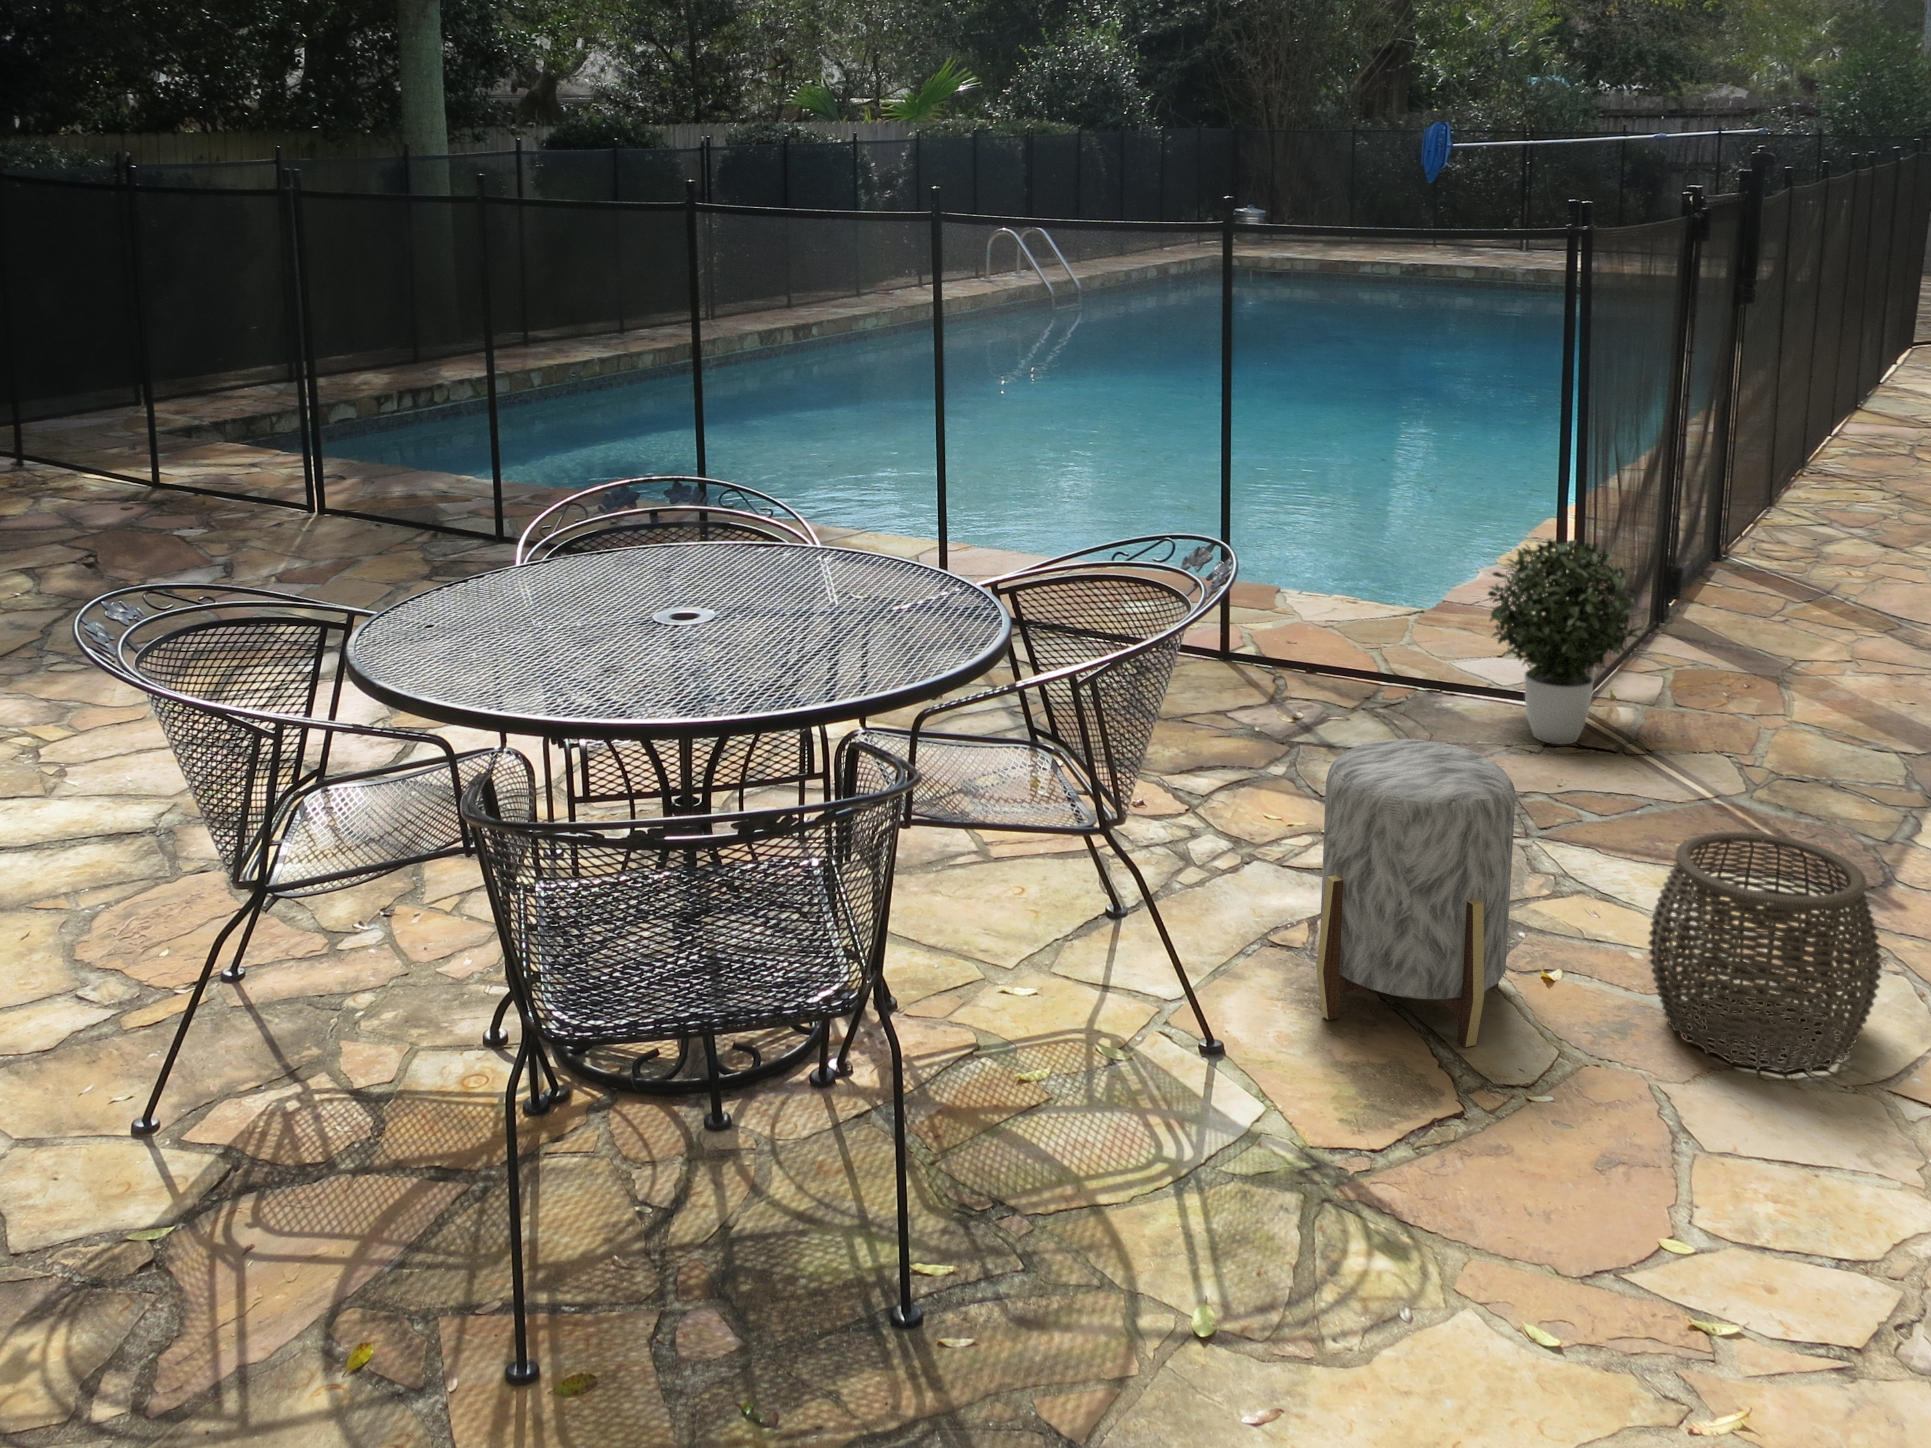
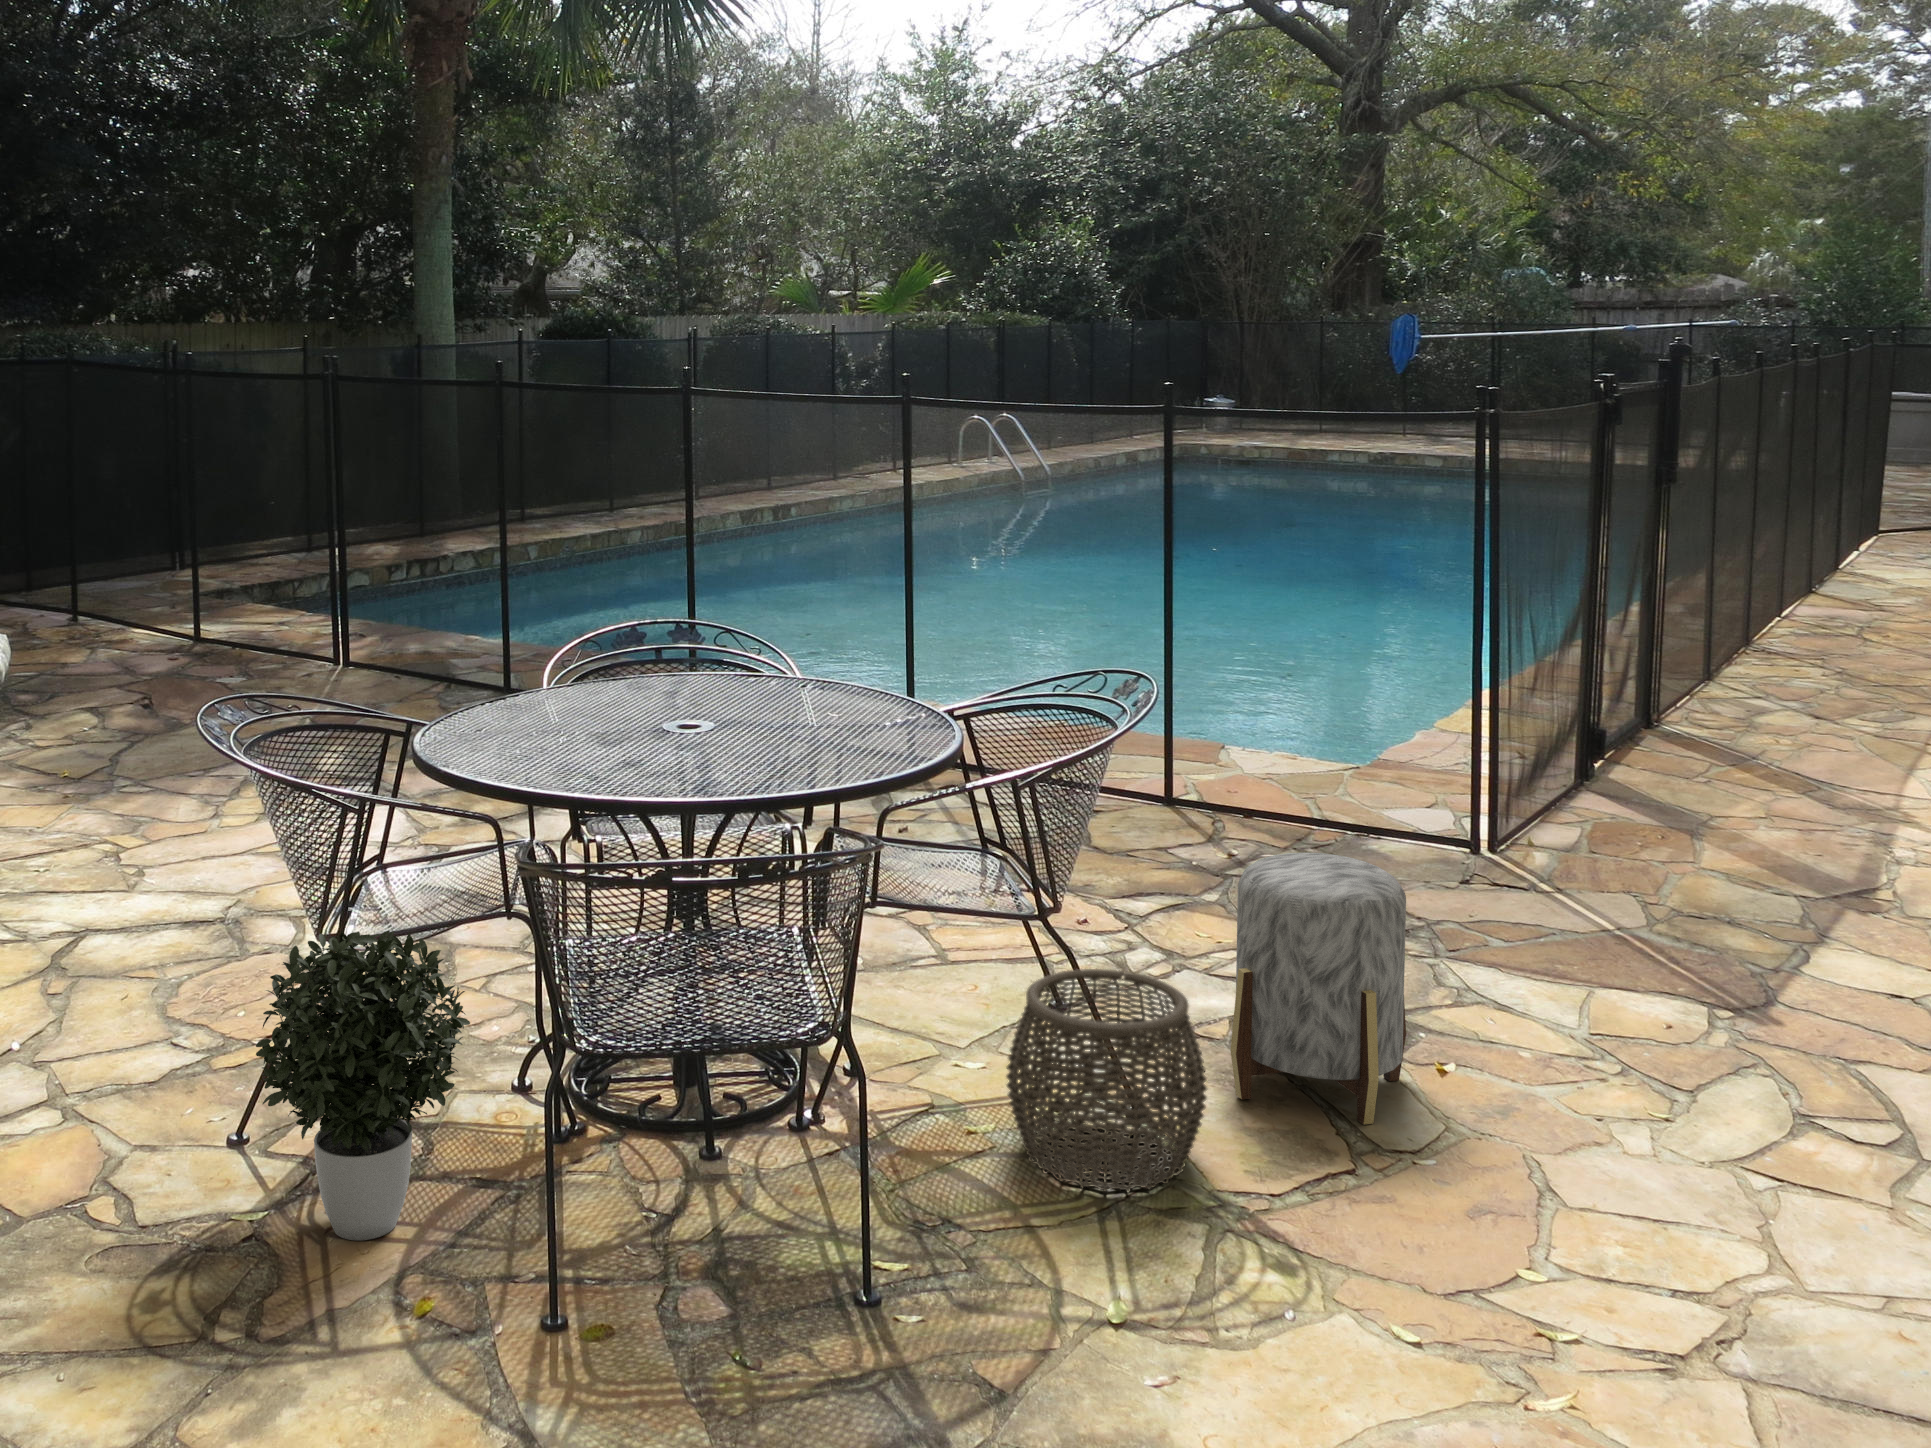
potted plant: present [1488,540,1640,744] -> present [256,930,470,1240]
woven basket: present [1648,832,1882,1073] -> present [1006,969,1207,1192]

